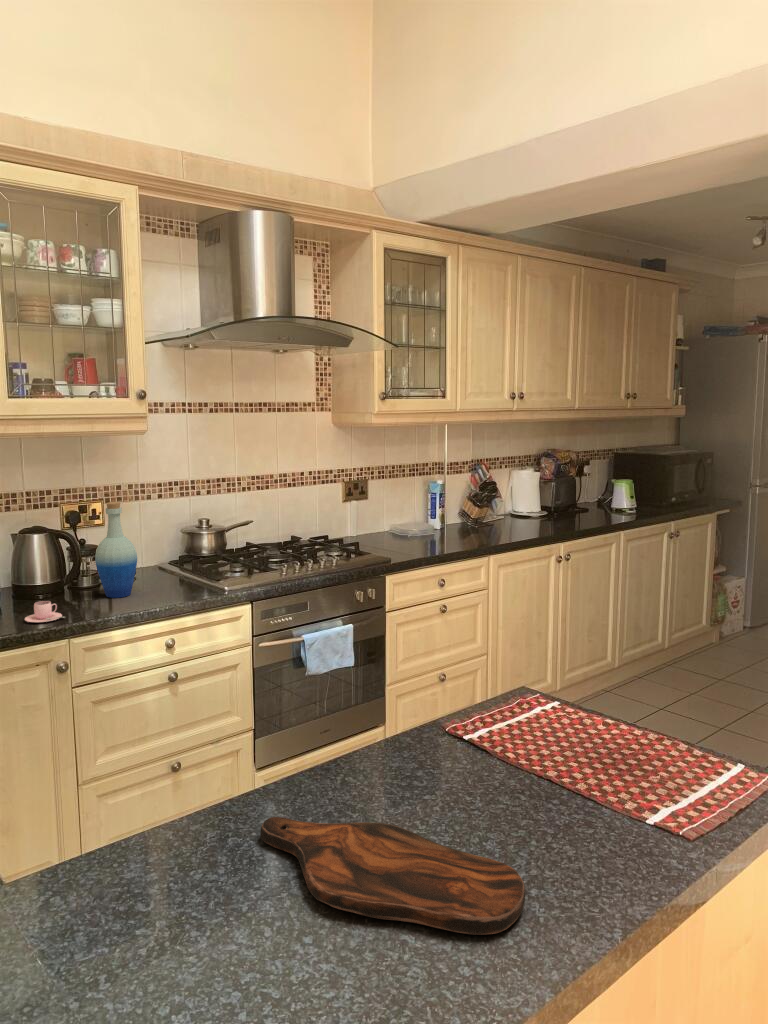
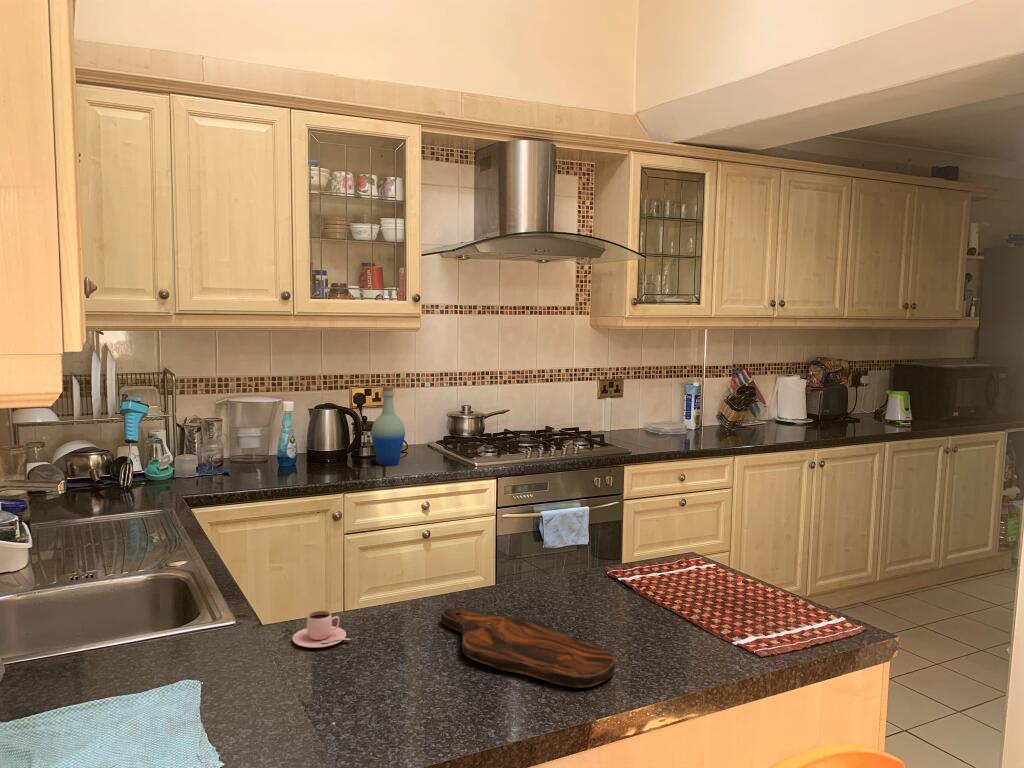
teacup: present [25,601,62,622] -> present [293,611,350,648]

